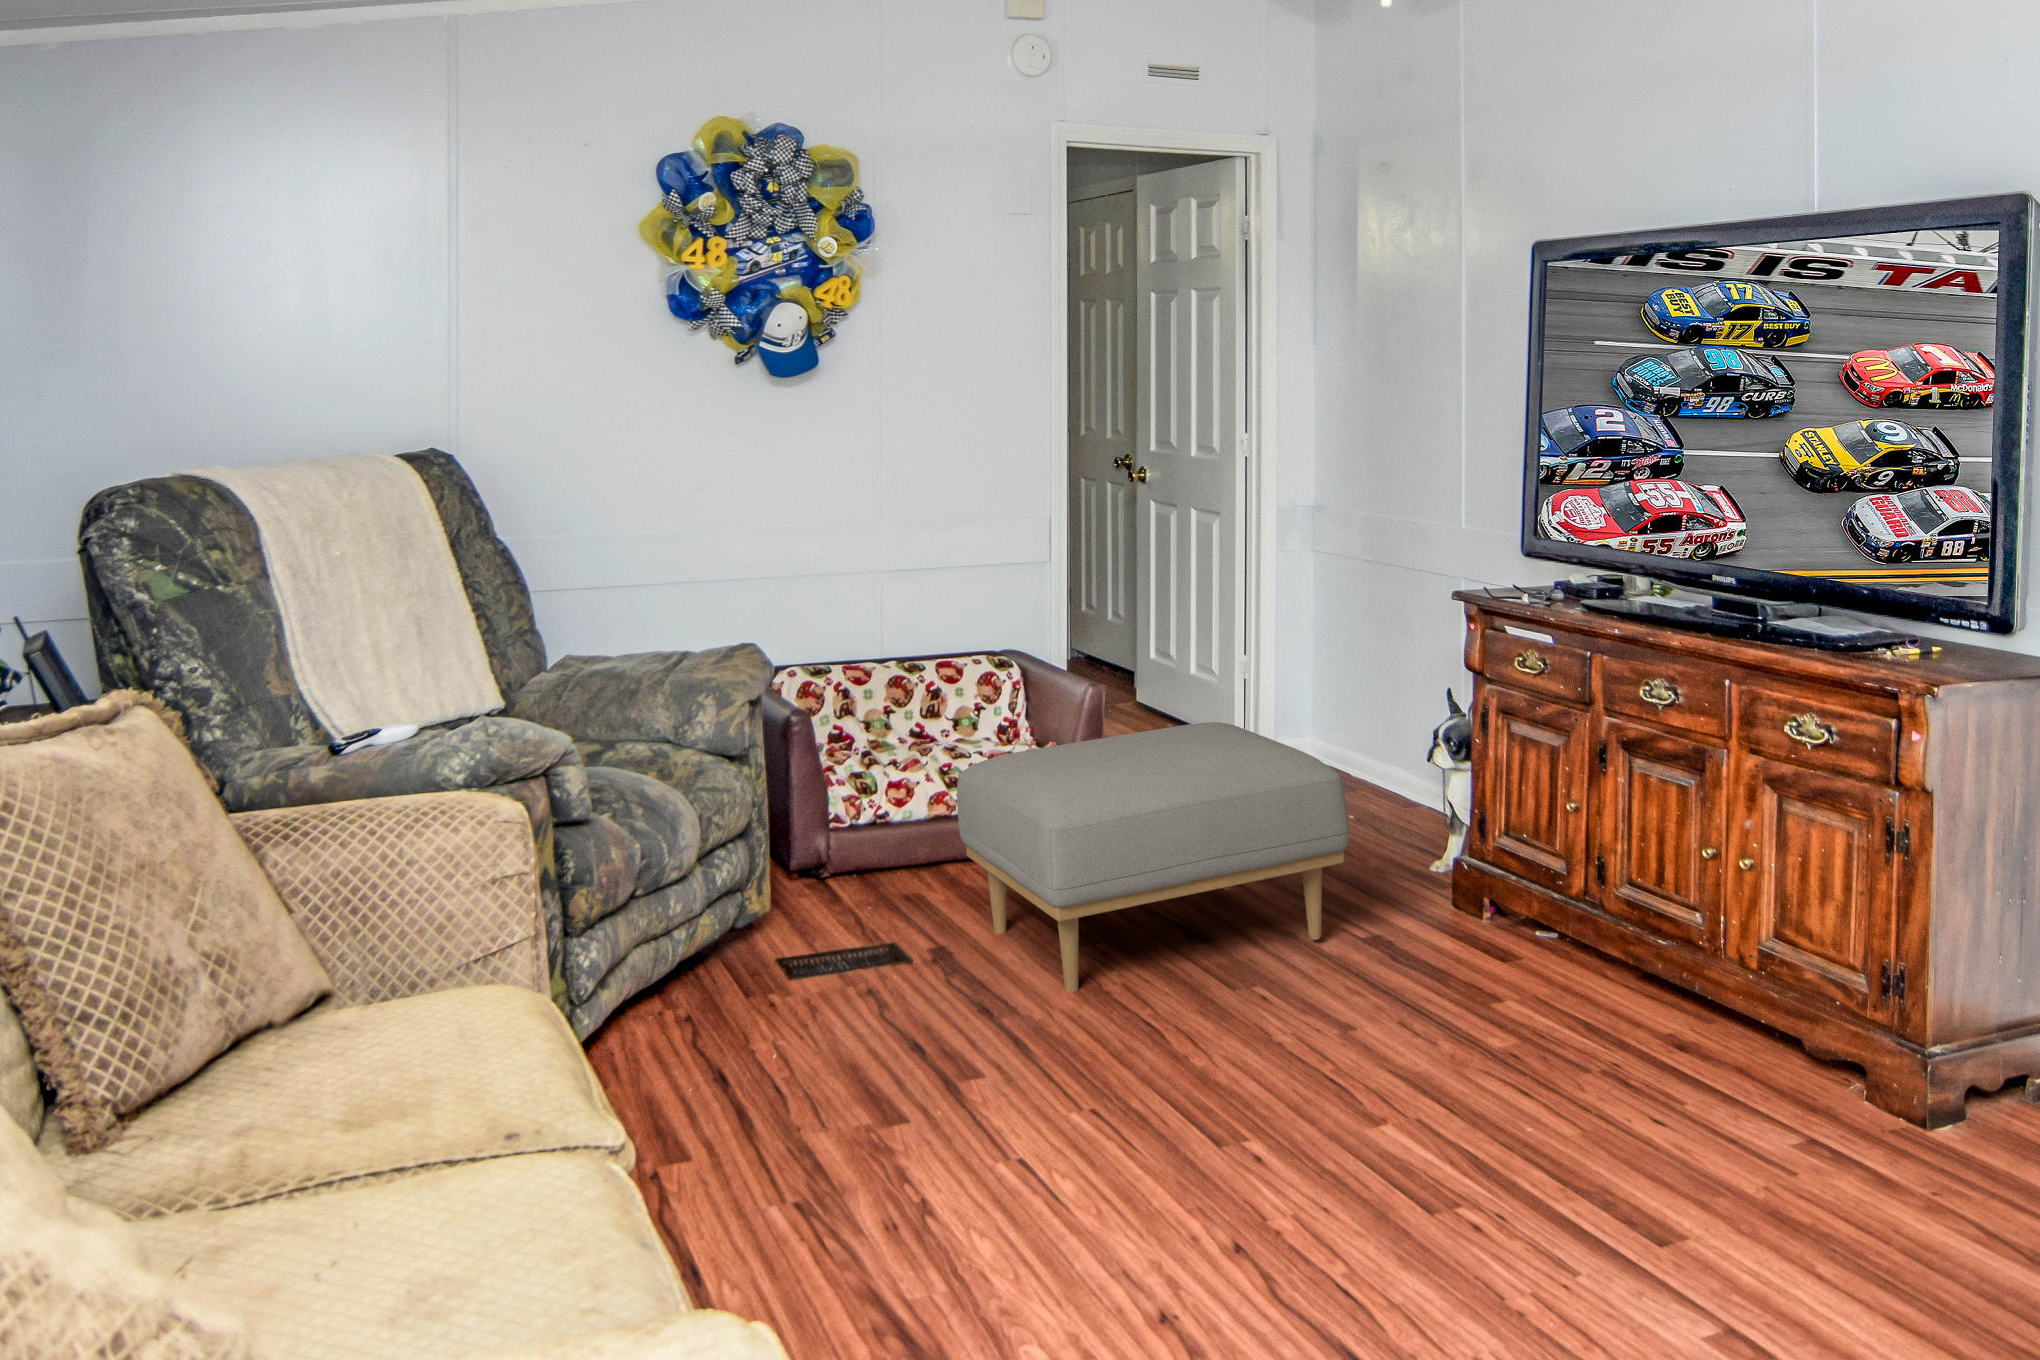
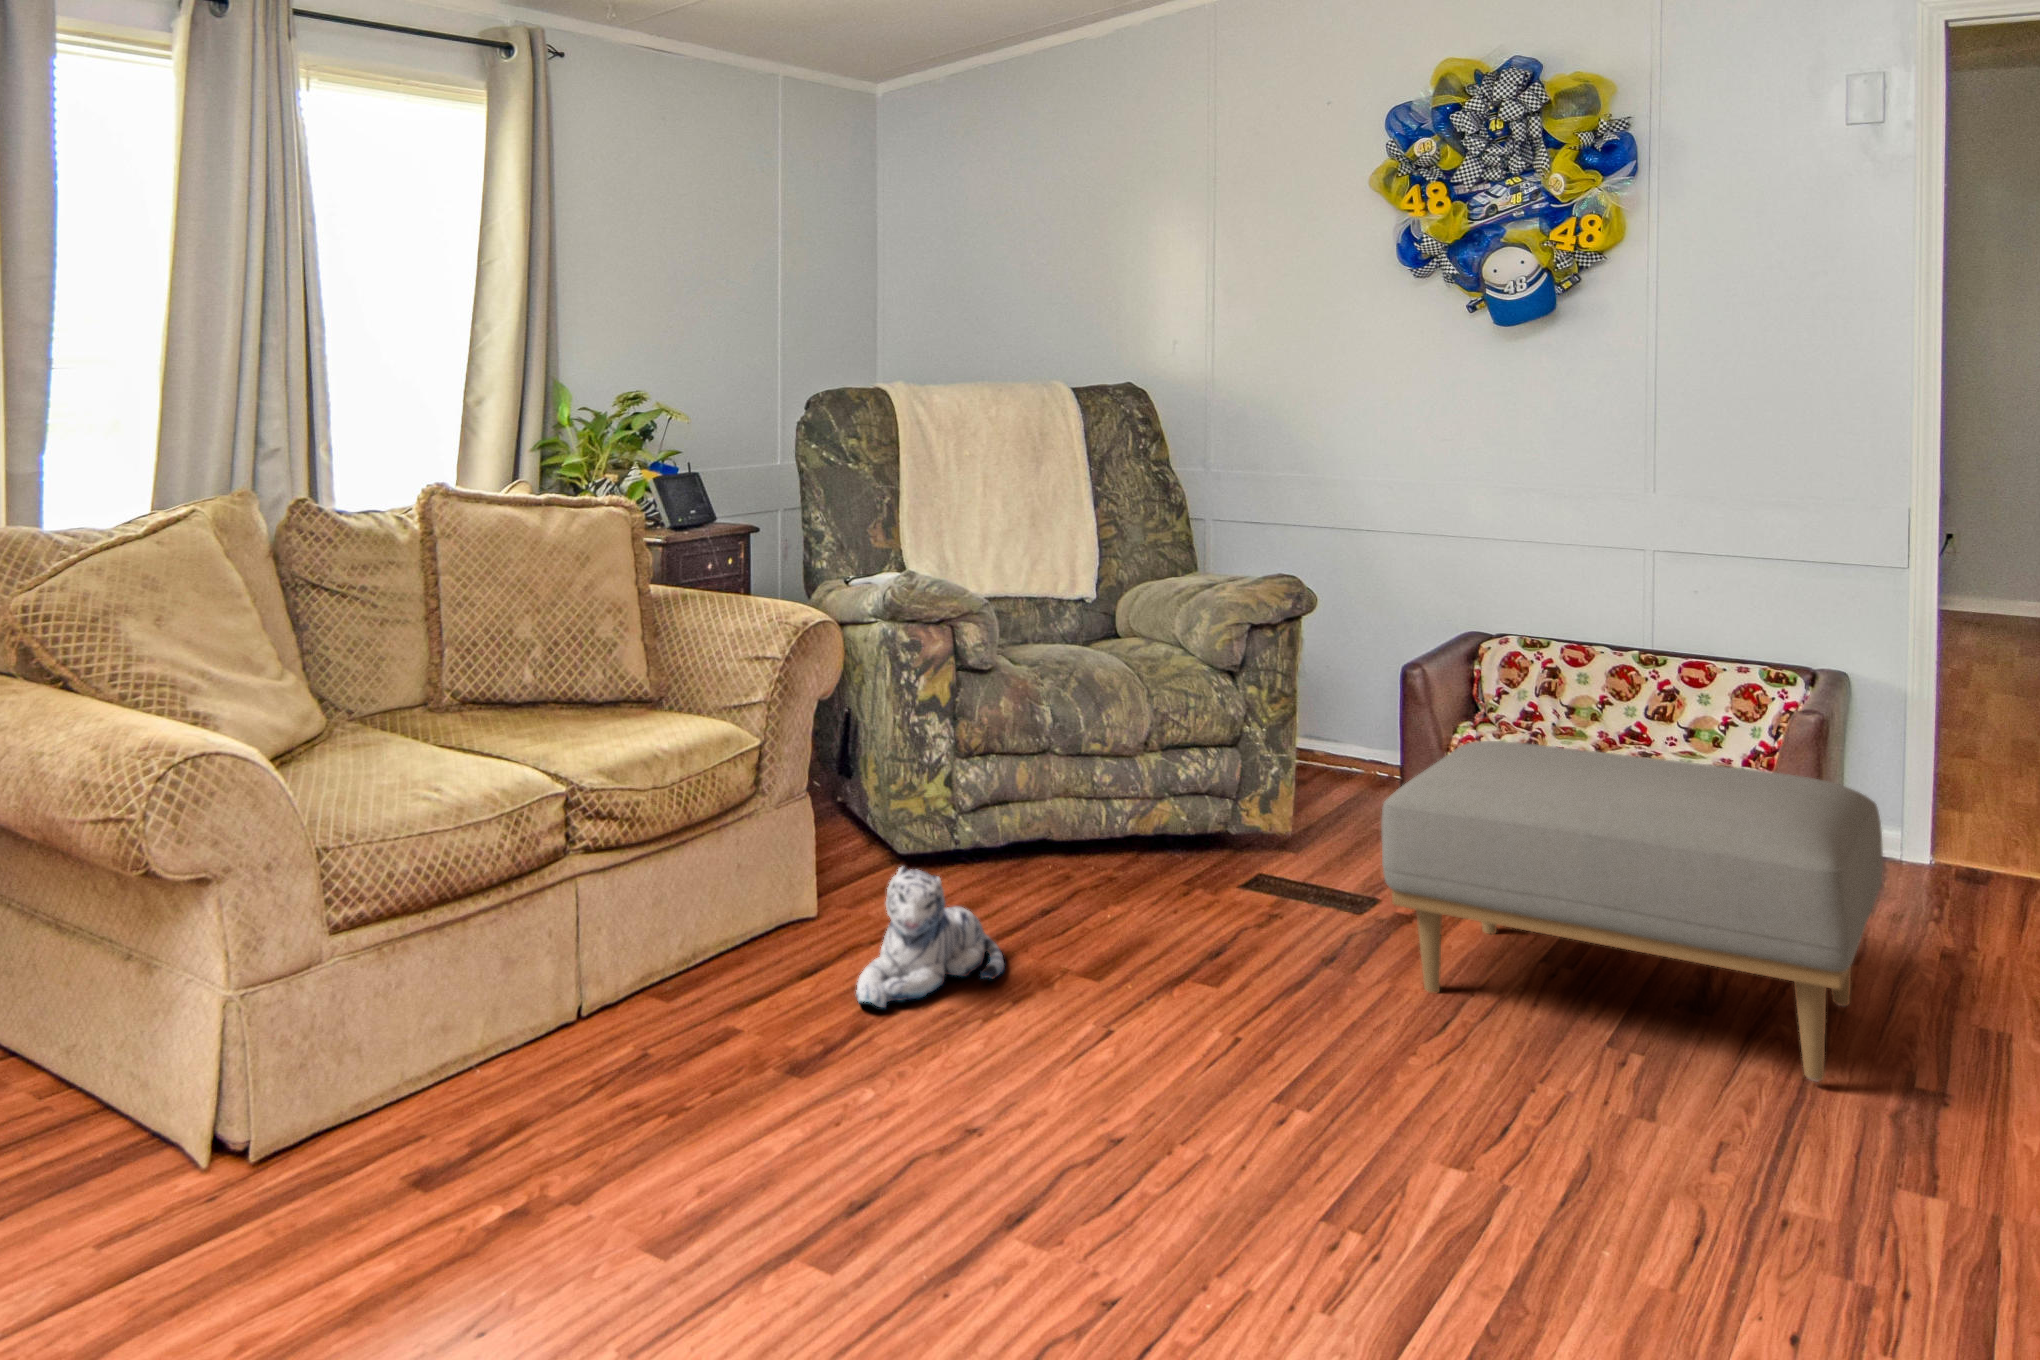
plush toy: none [723,1060,860,1254] -> present [856,867,1005,1008]

